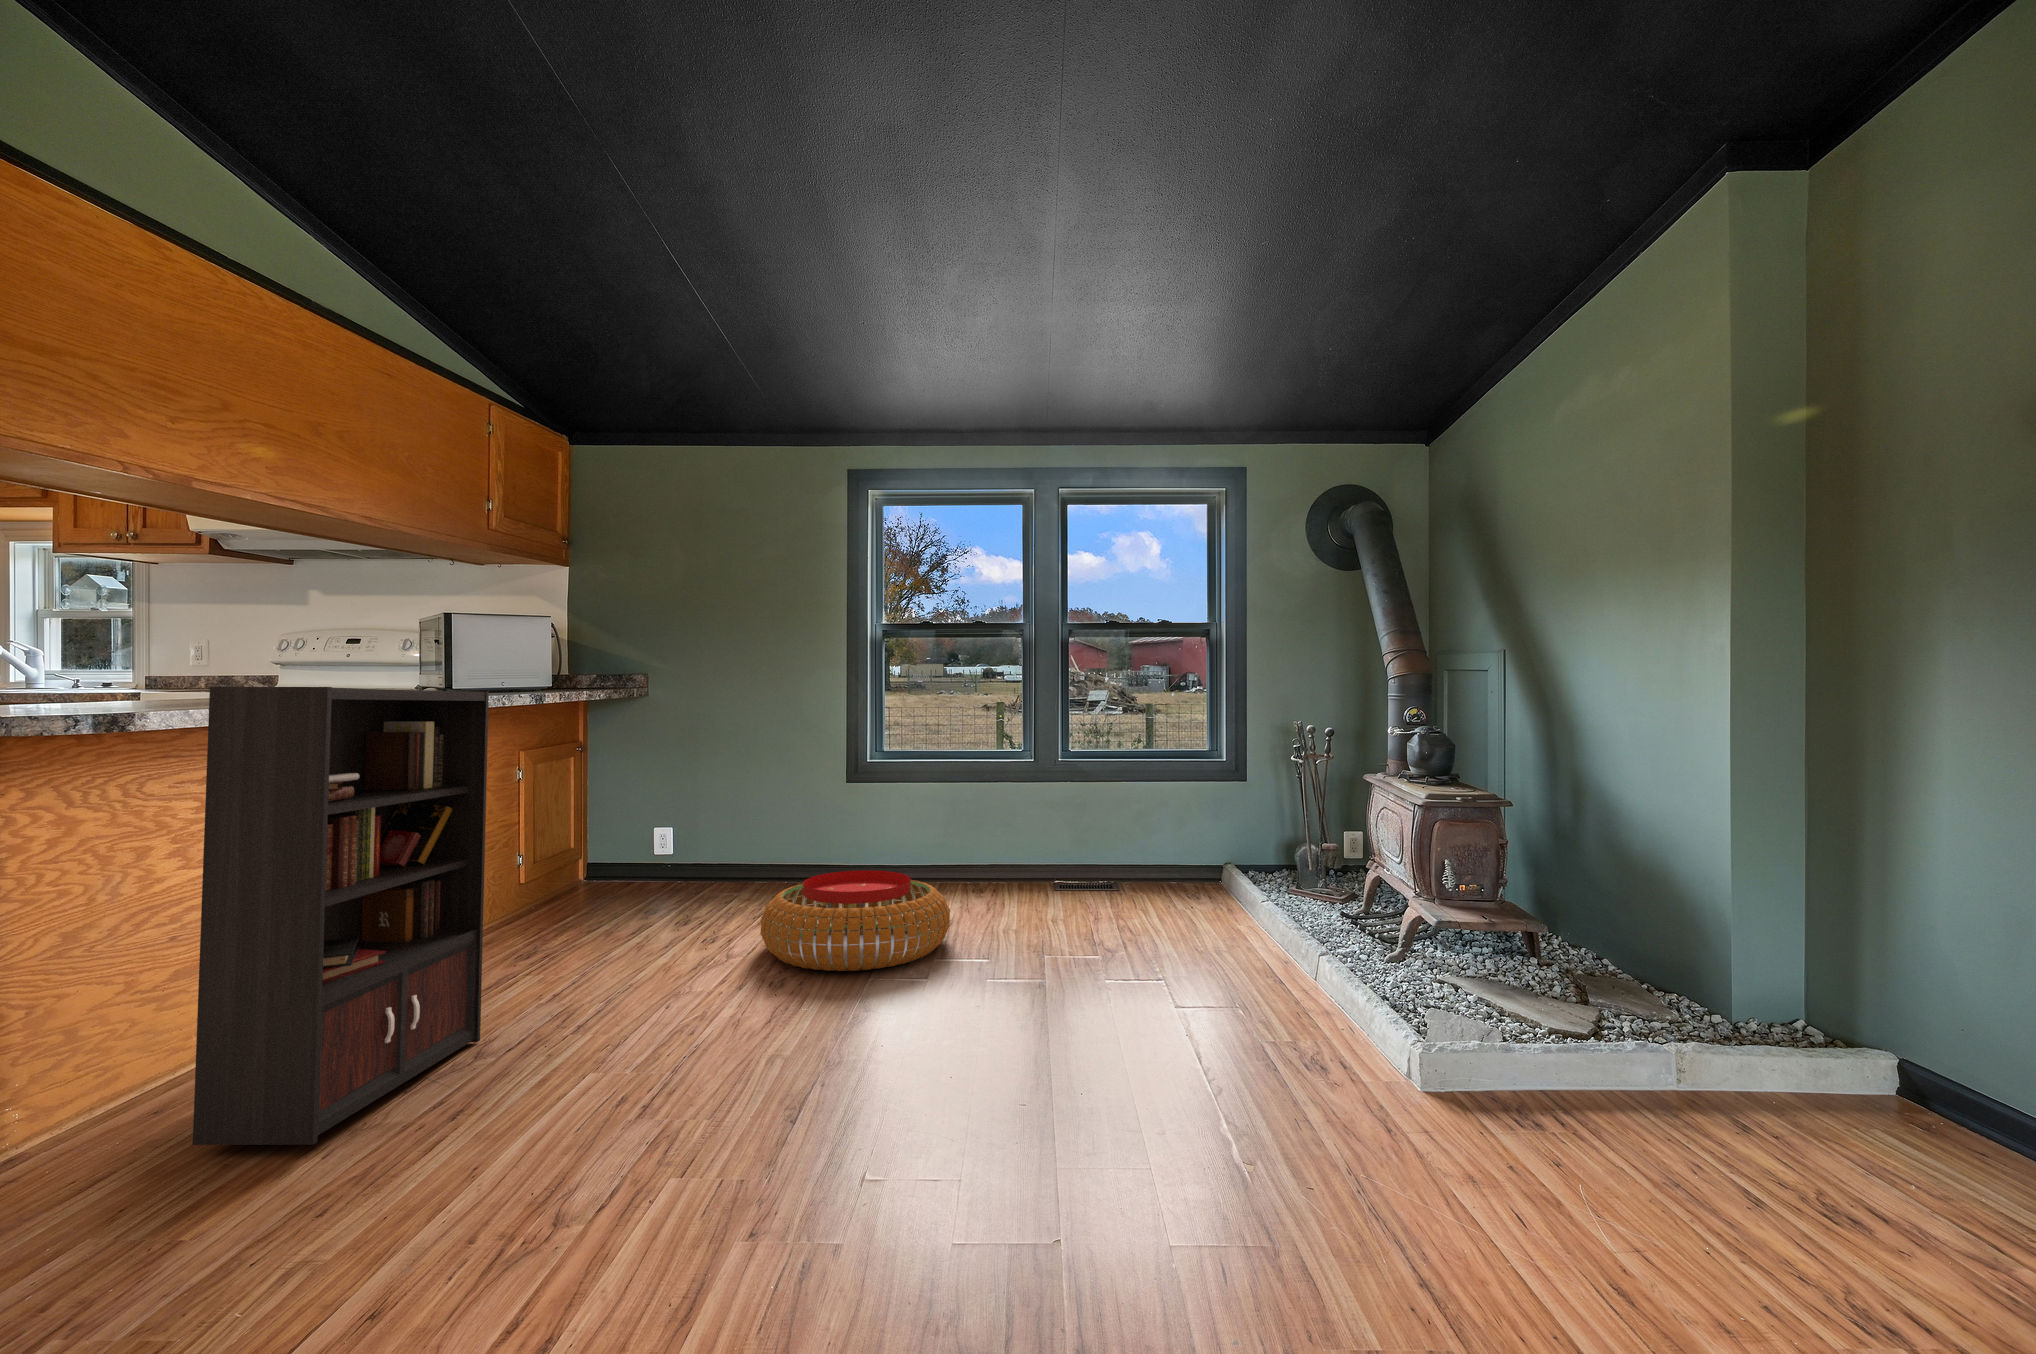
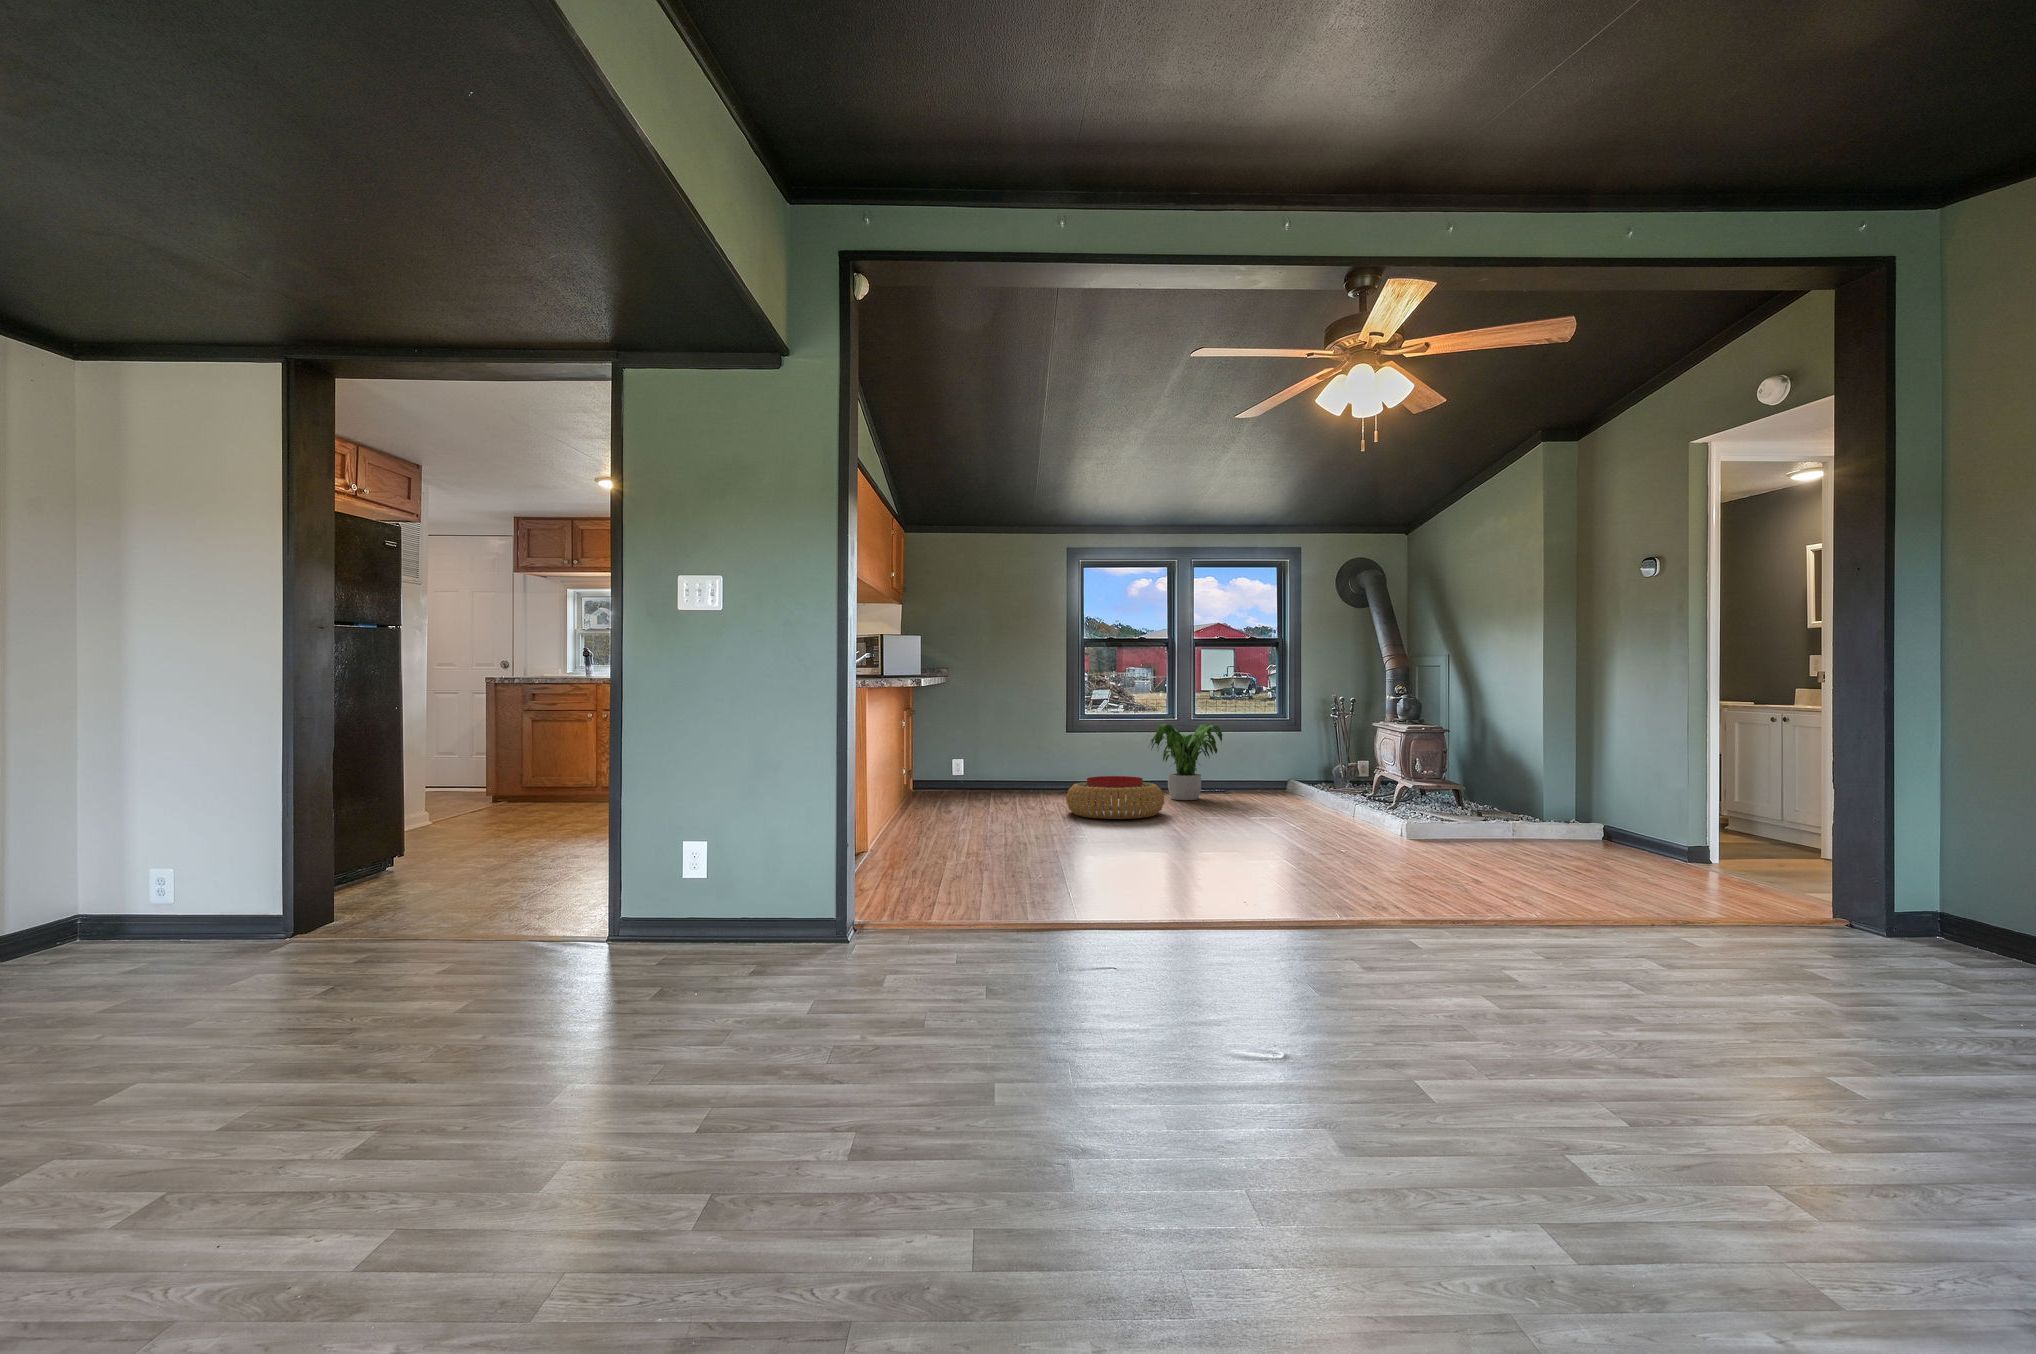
bookcase: present [193,687,489,1145] -> none [920,678,996,853]
potted plant: none [969,770,1104,906] -> present [1151,724,1222,800]

